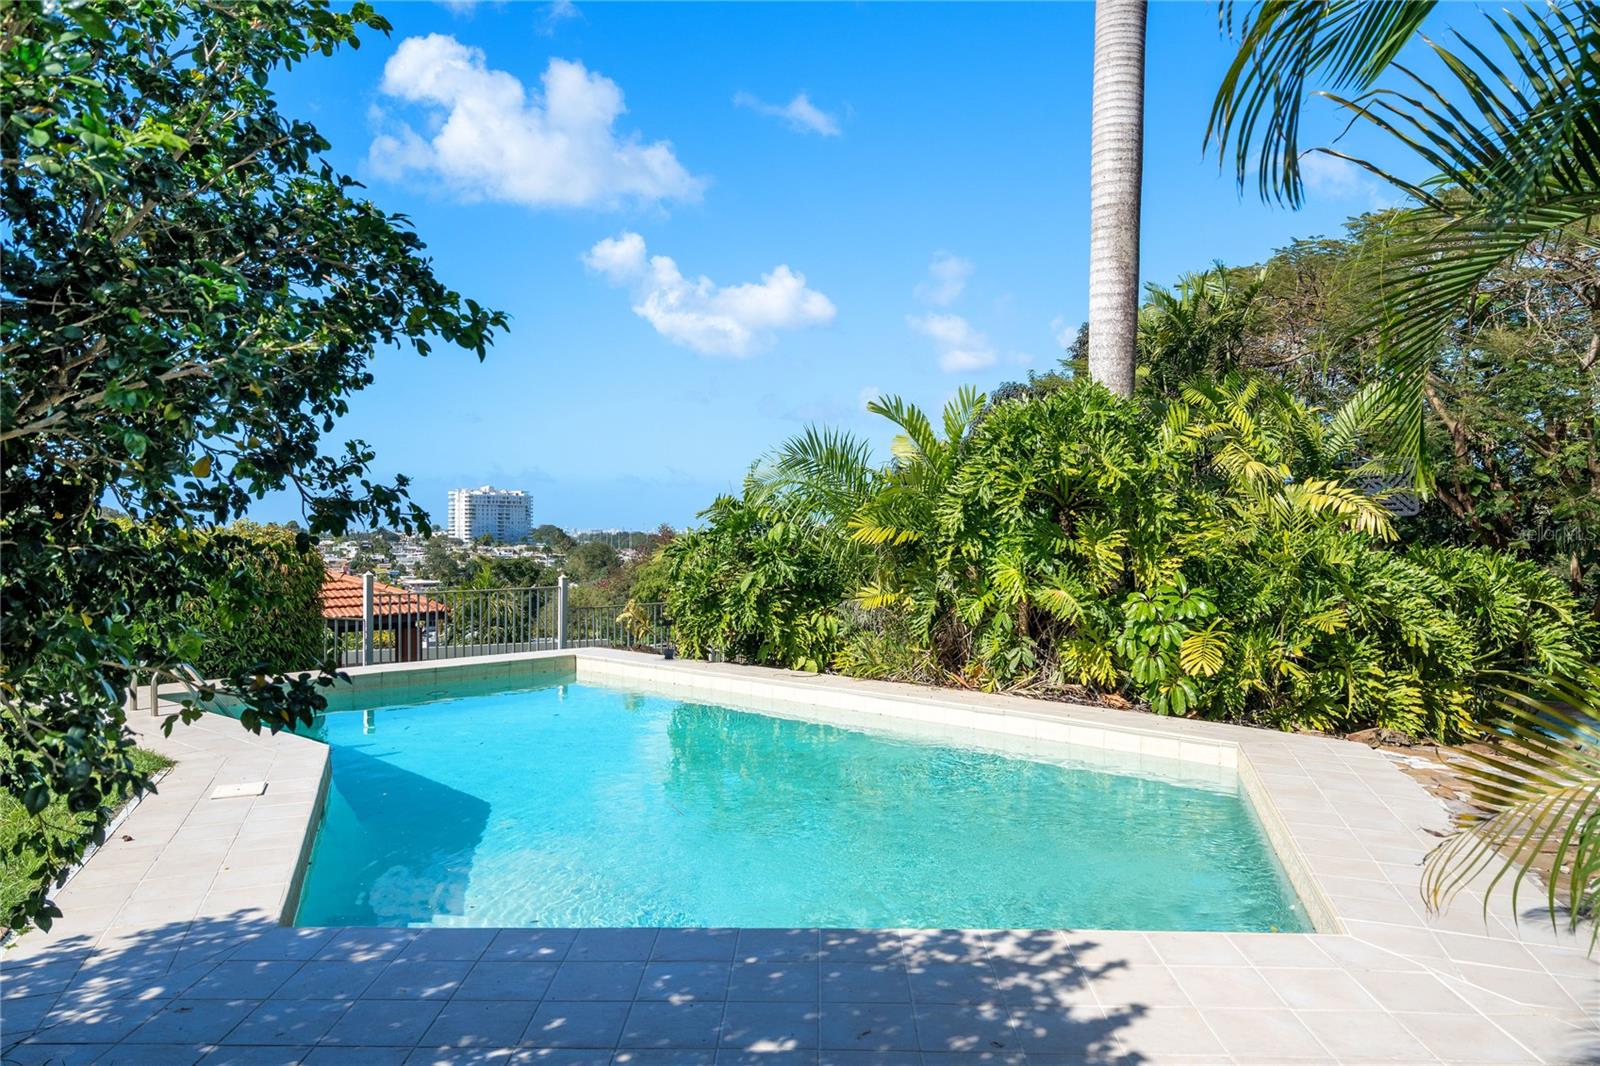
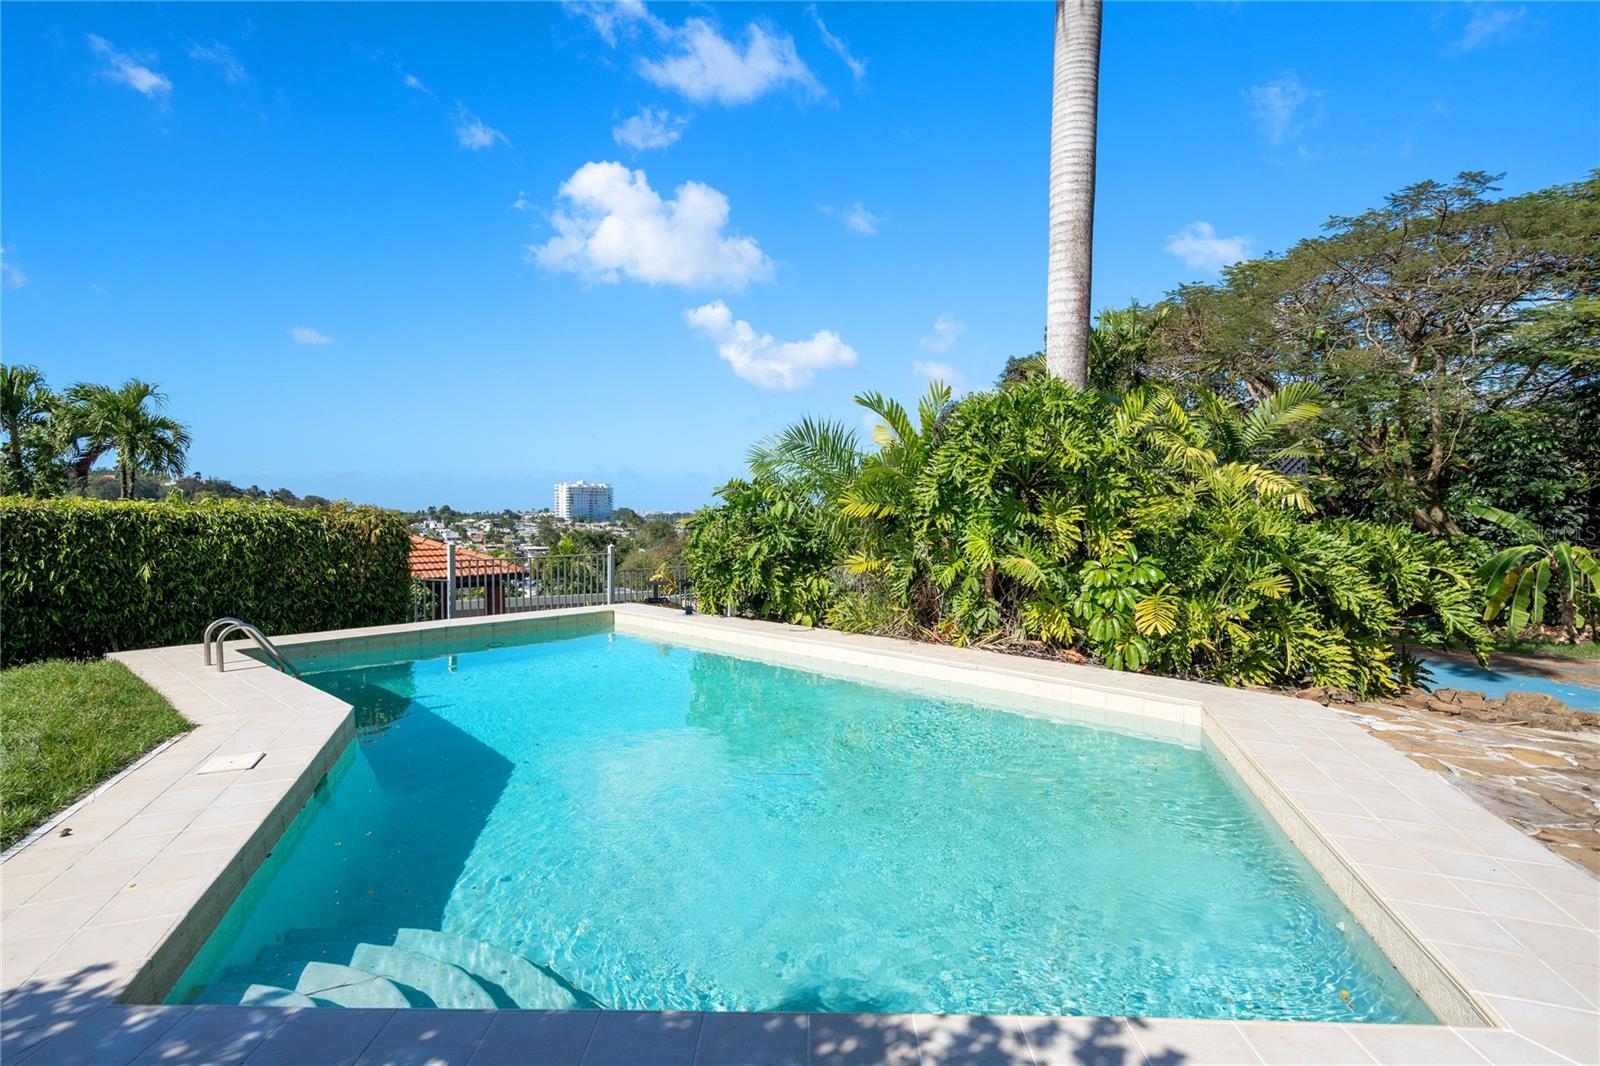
stool: none [613,619,642,647] -> present [644,581,668,603]

